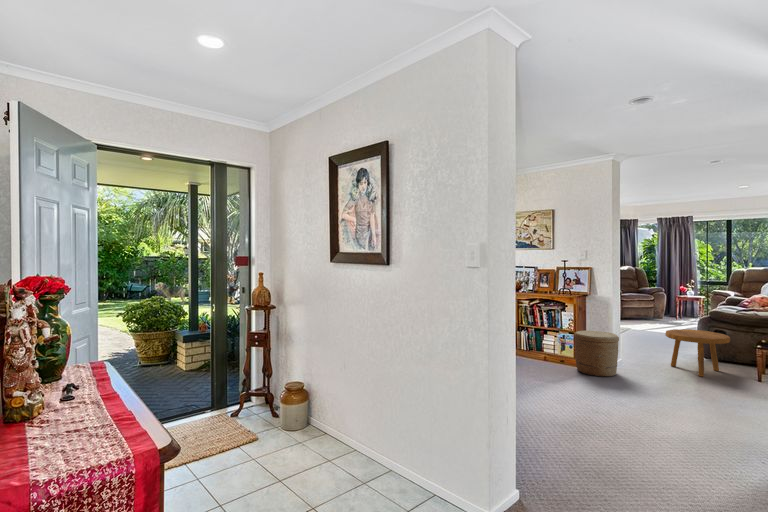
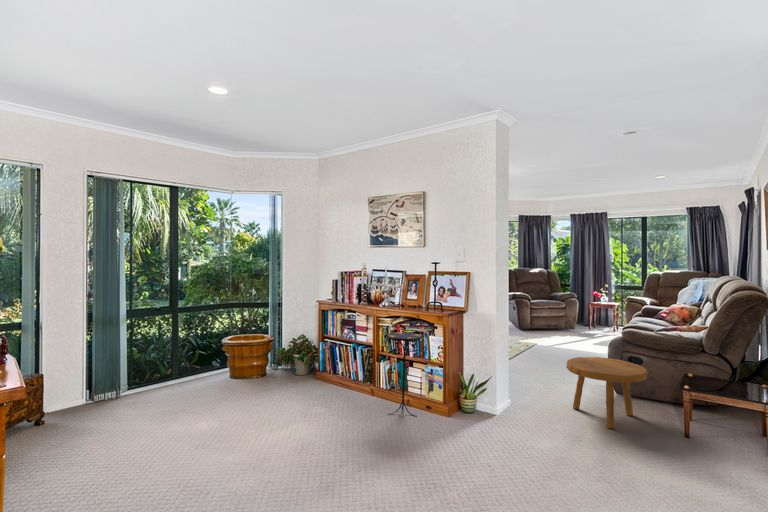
side table: none [532,309,558,367] -> present [387,332,422,416]
woven basket: present [574,331,619,377] -> none [441,363,501,436]

